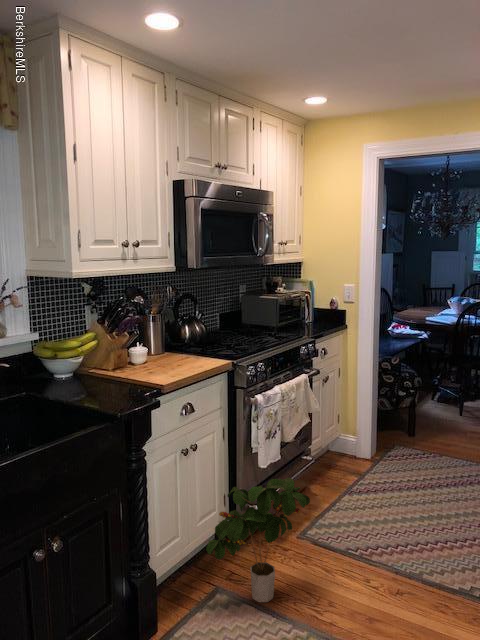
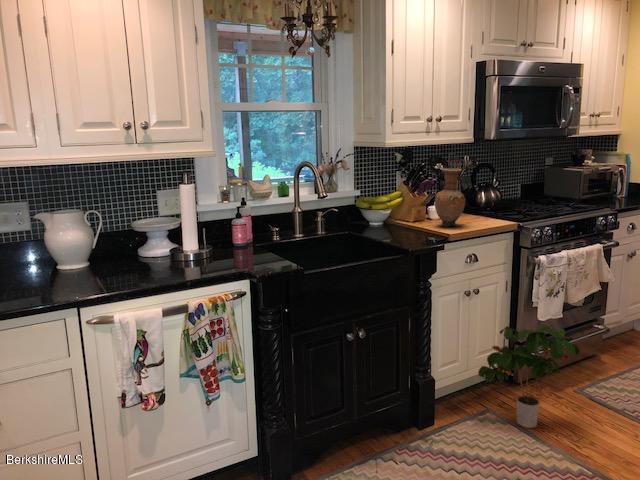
vase: none [138,302,175,373] -> present [435,168,465,226]

